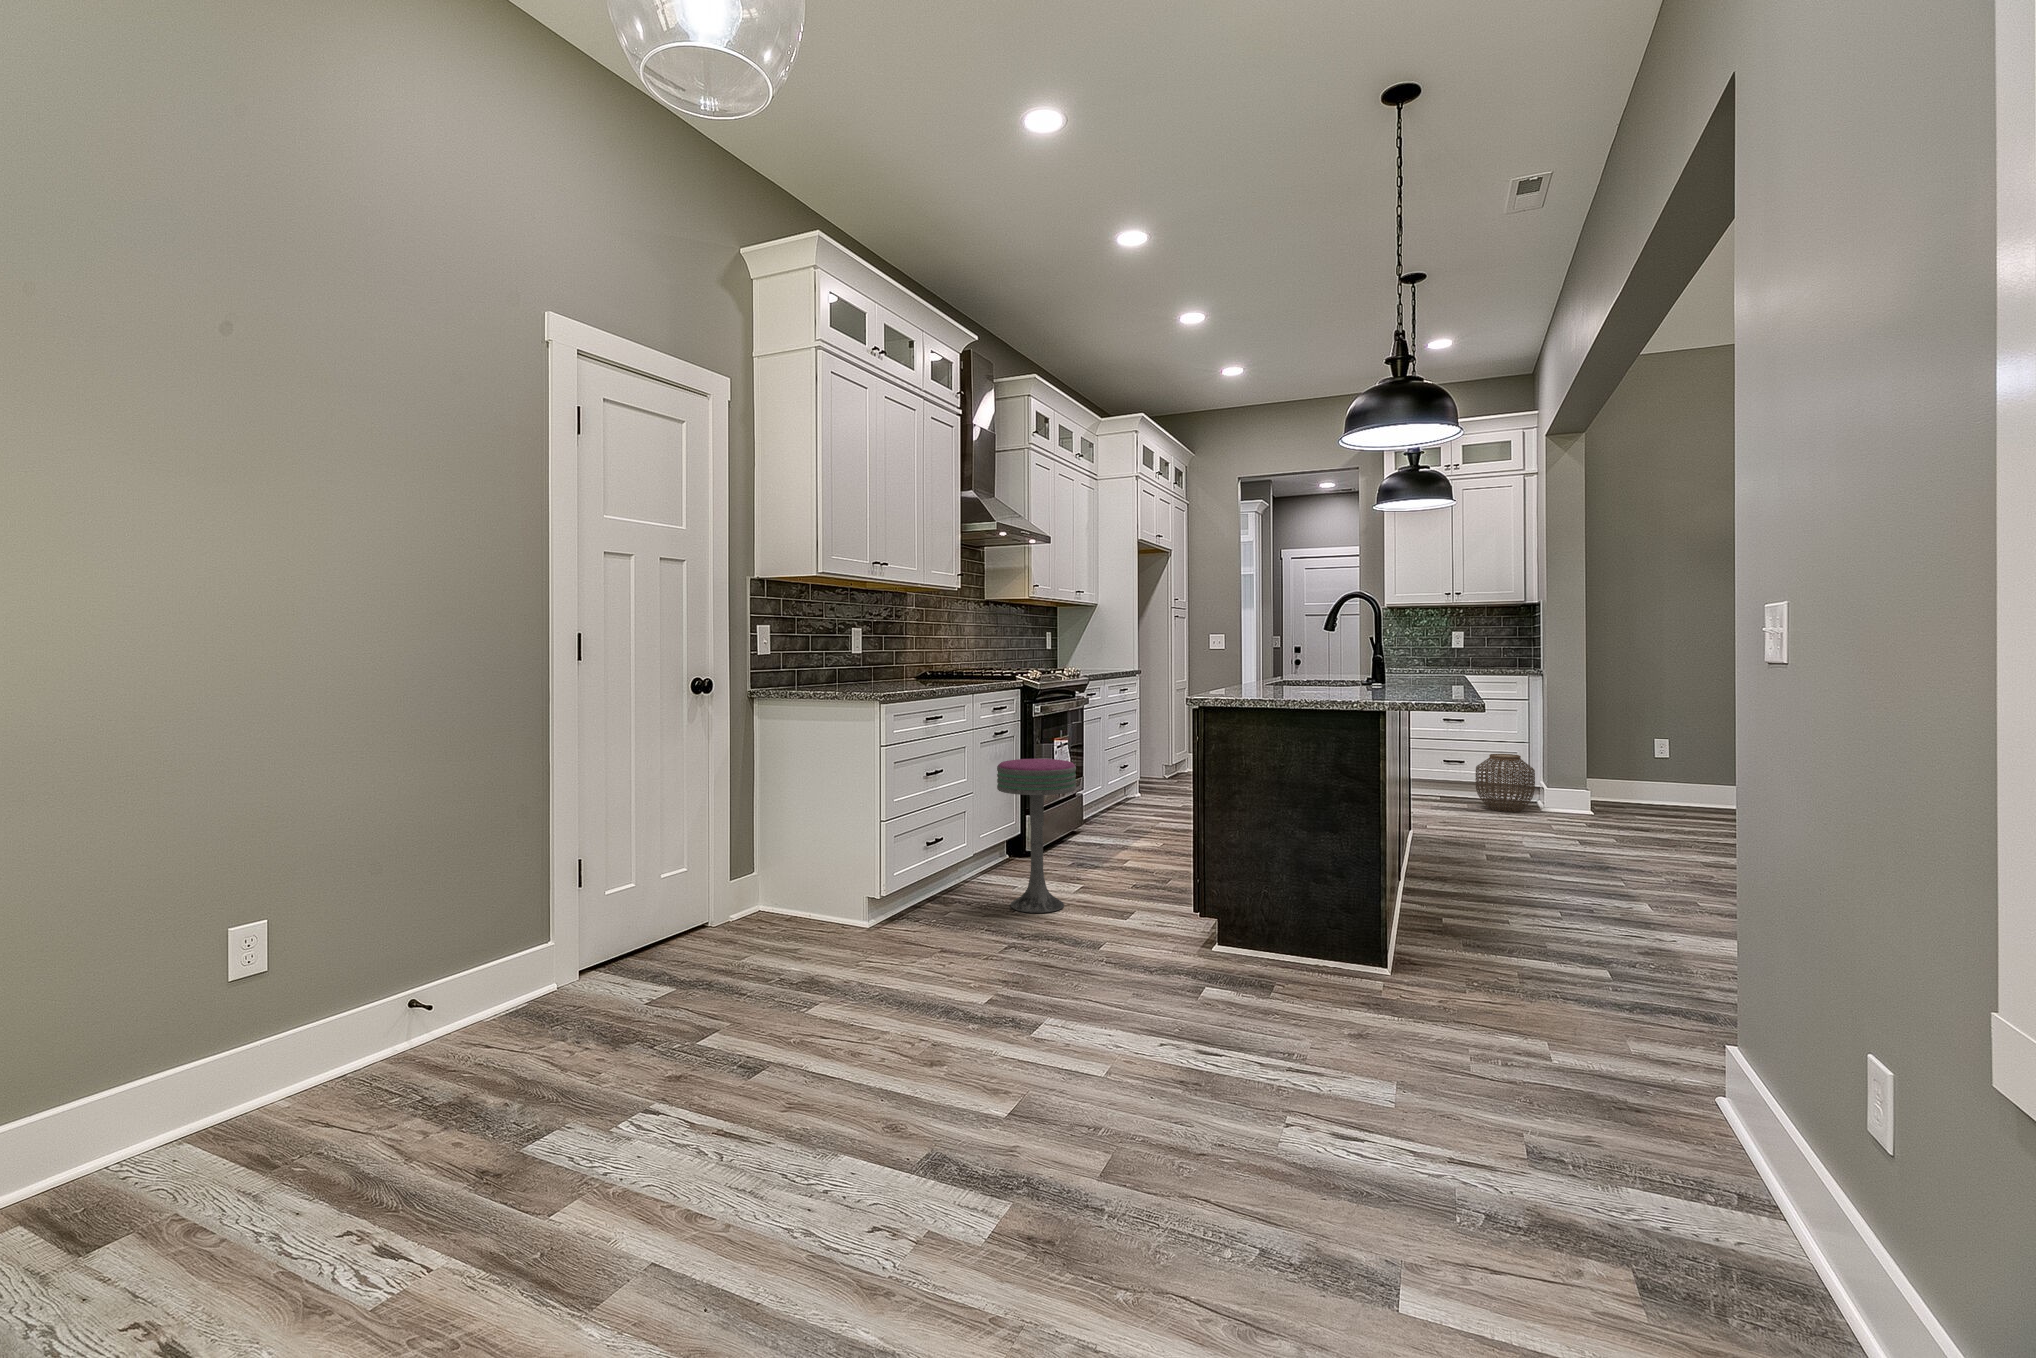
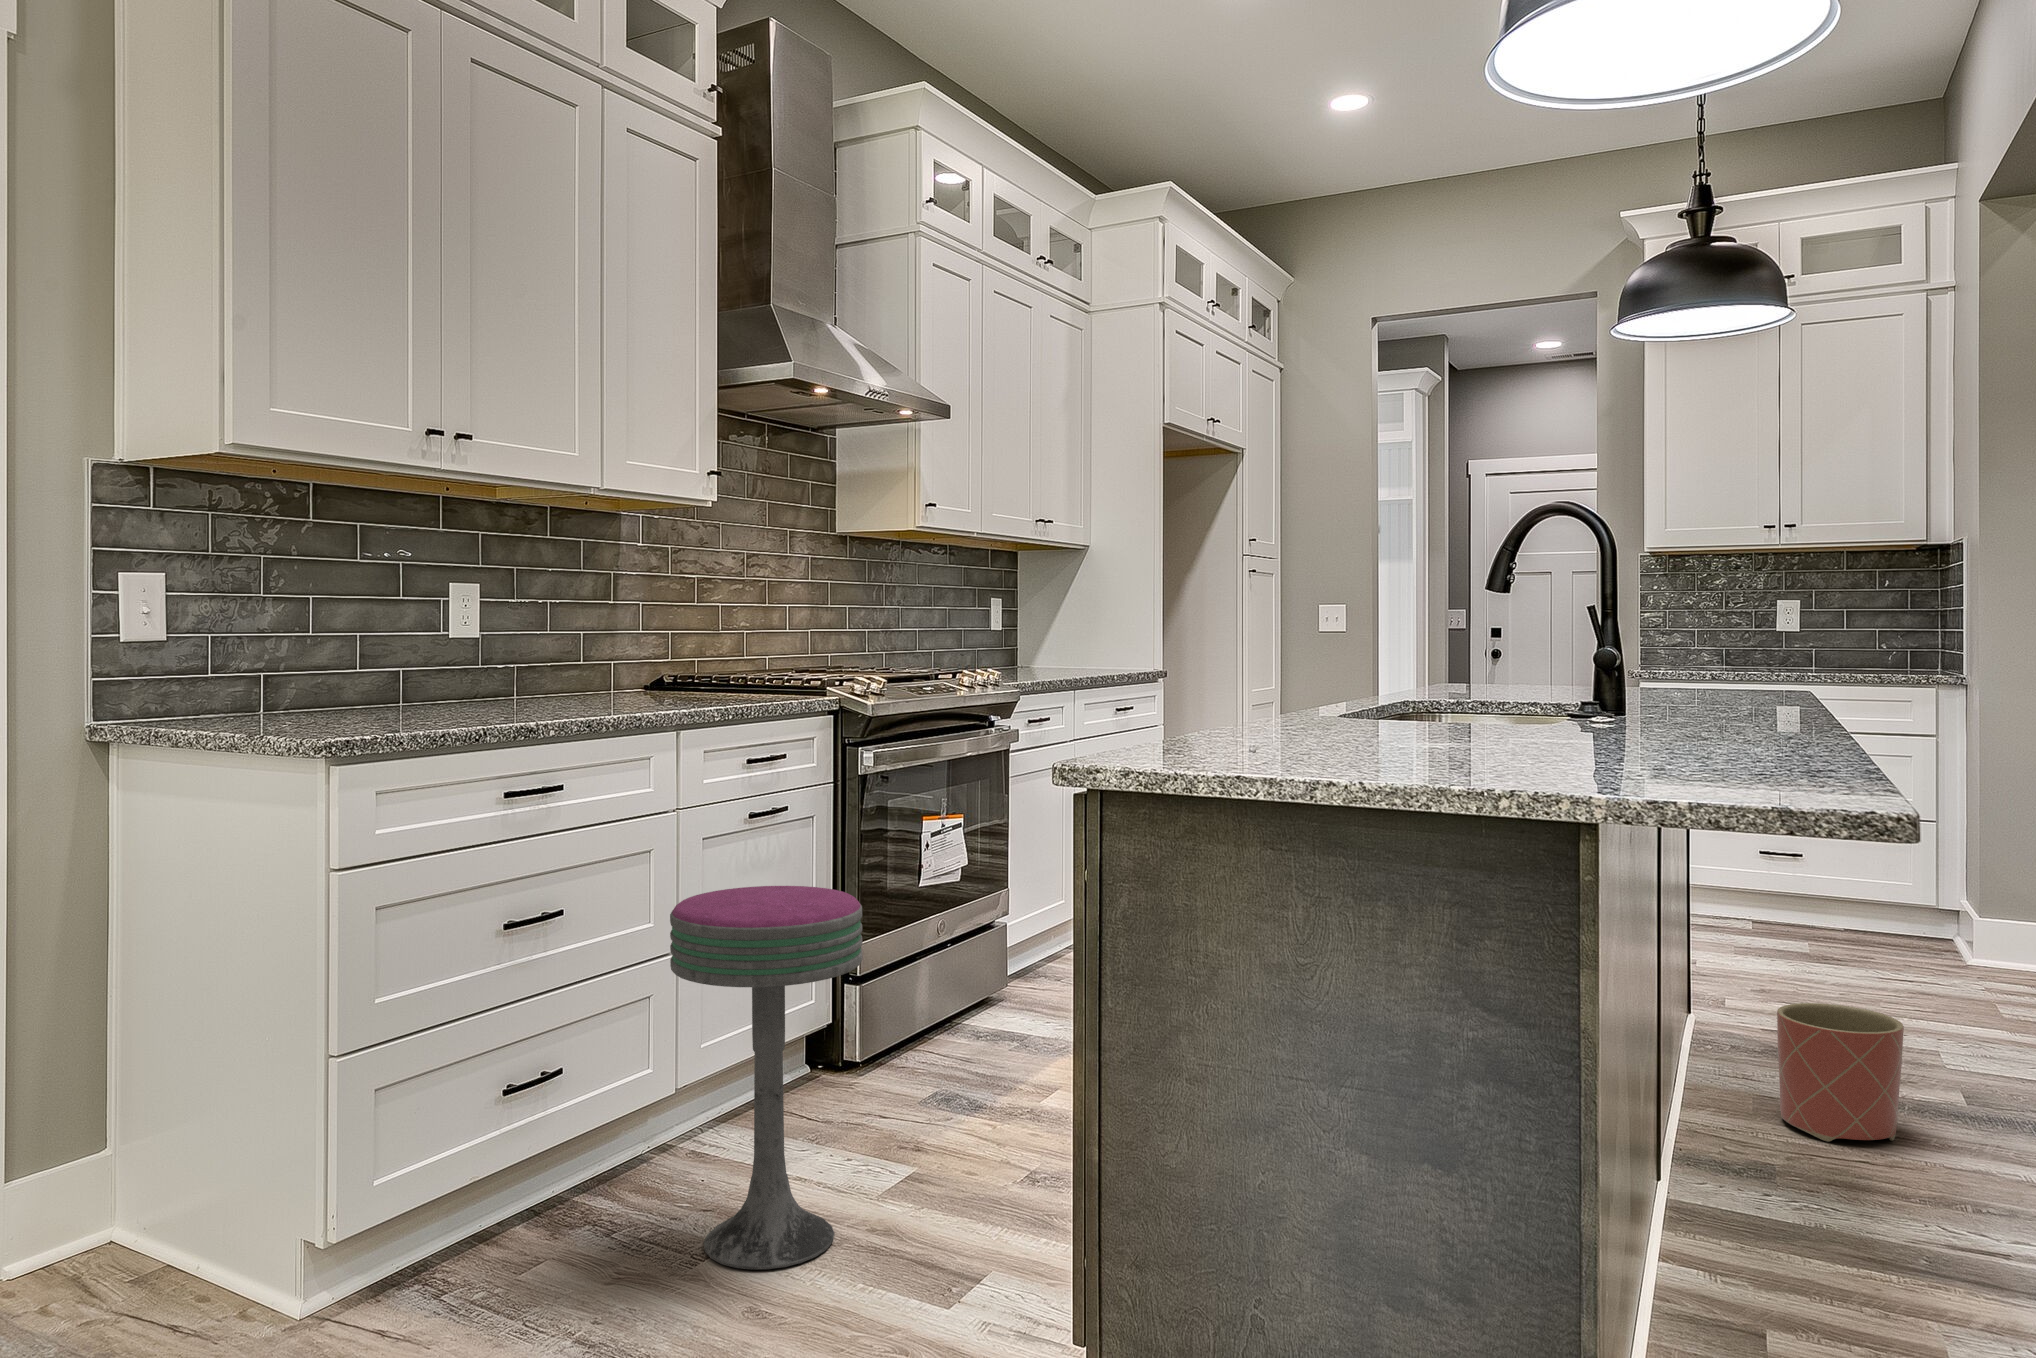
woven basket: present [1475,754,1535,812] -> none [1825,845,1951,966]
planter: none [1449,813,1502,870] -> present [1777,1003,1904,1142]

